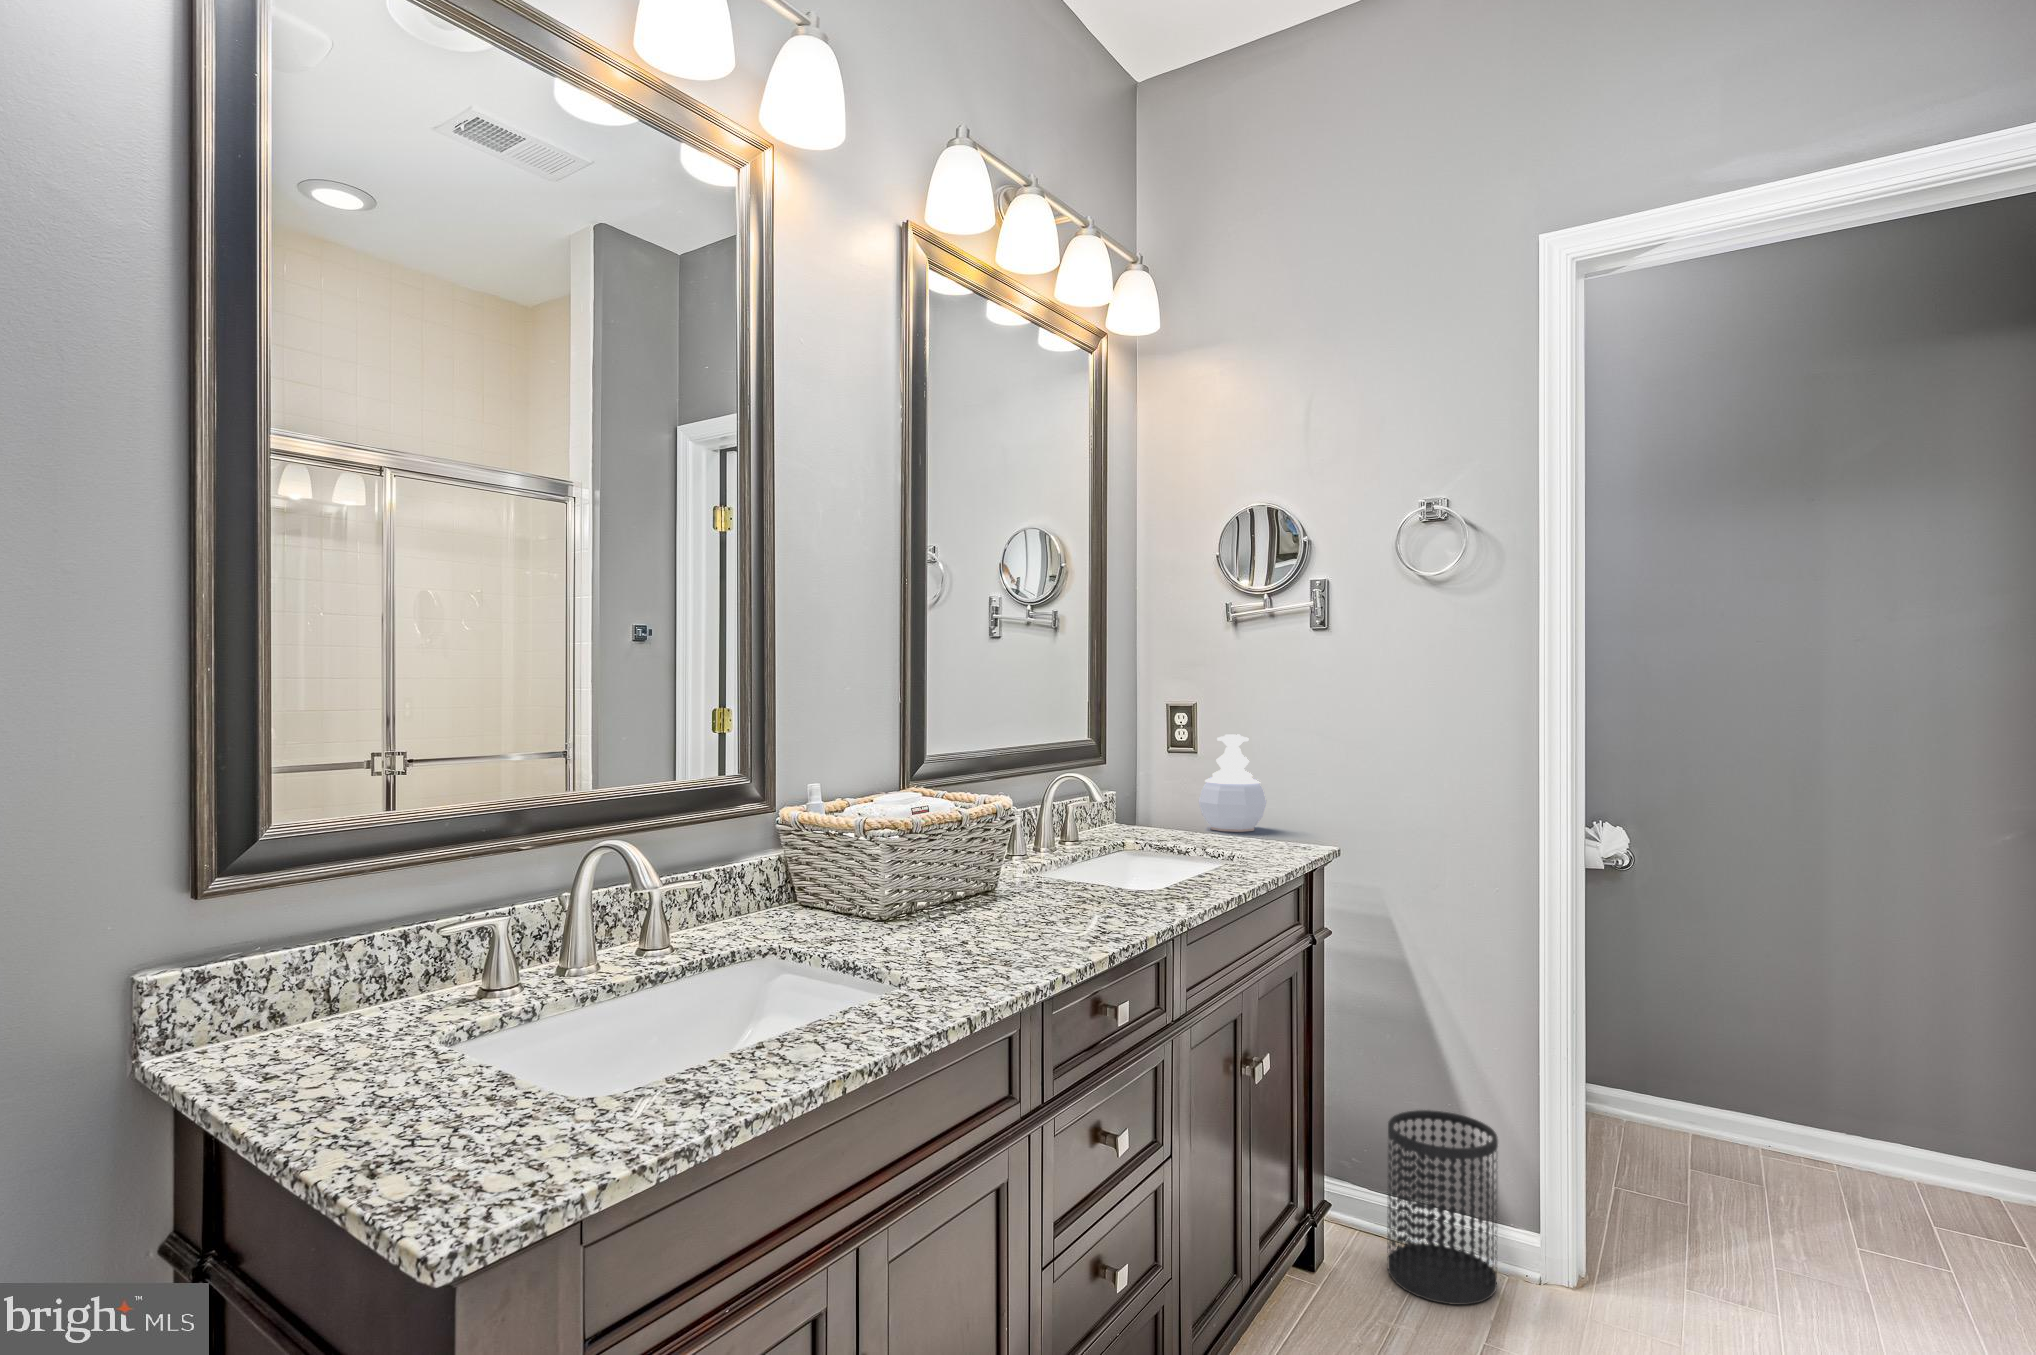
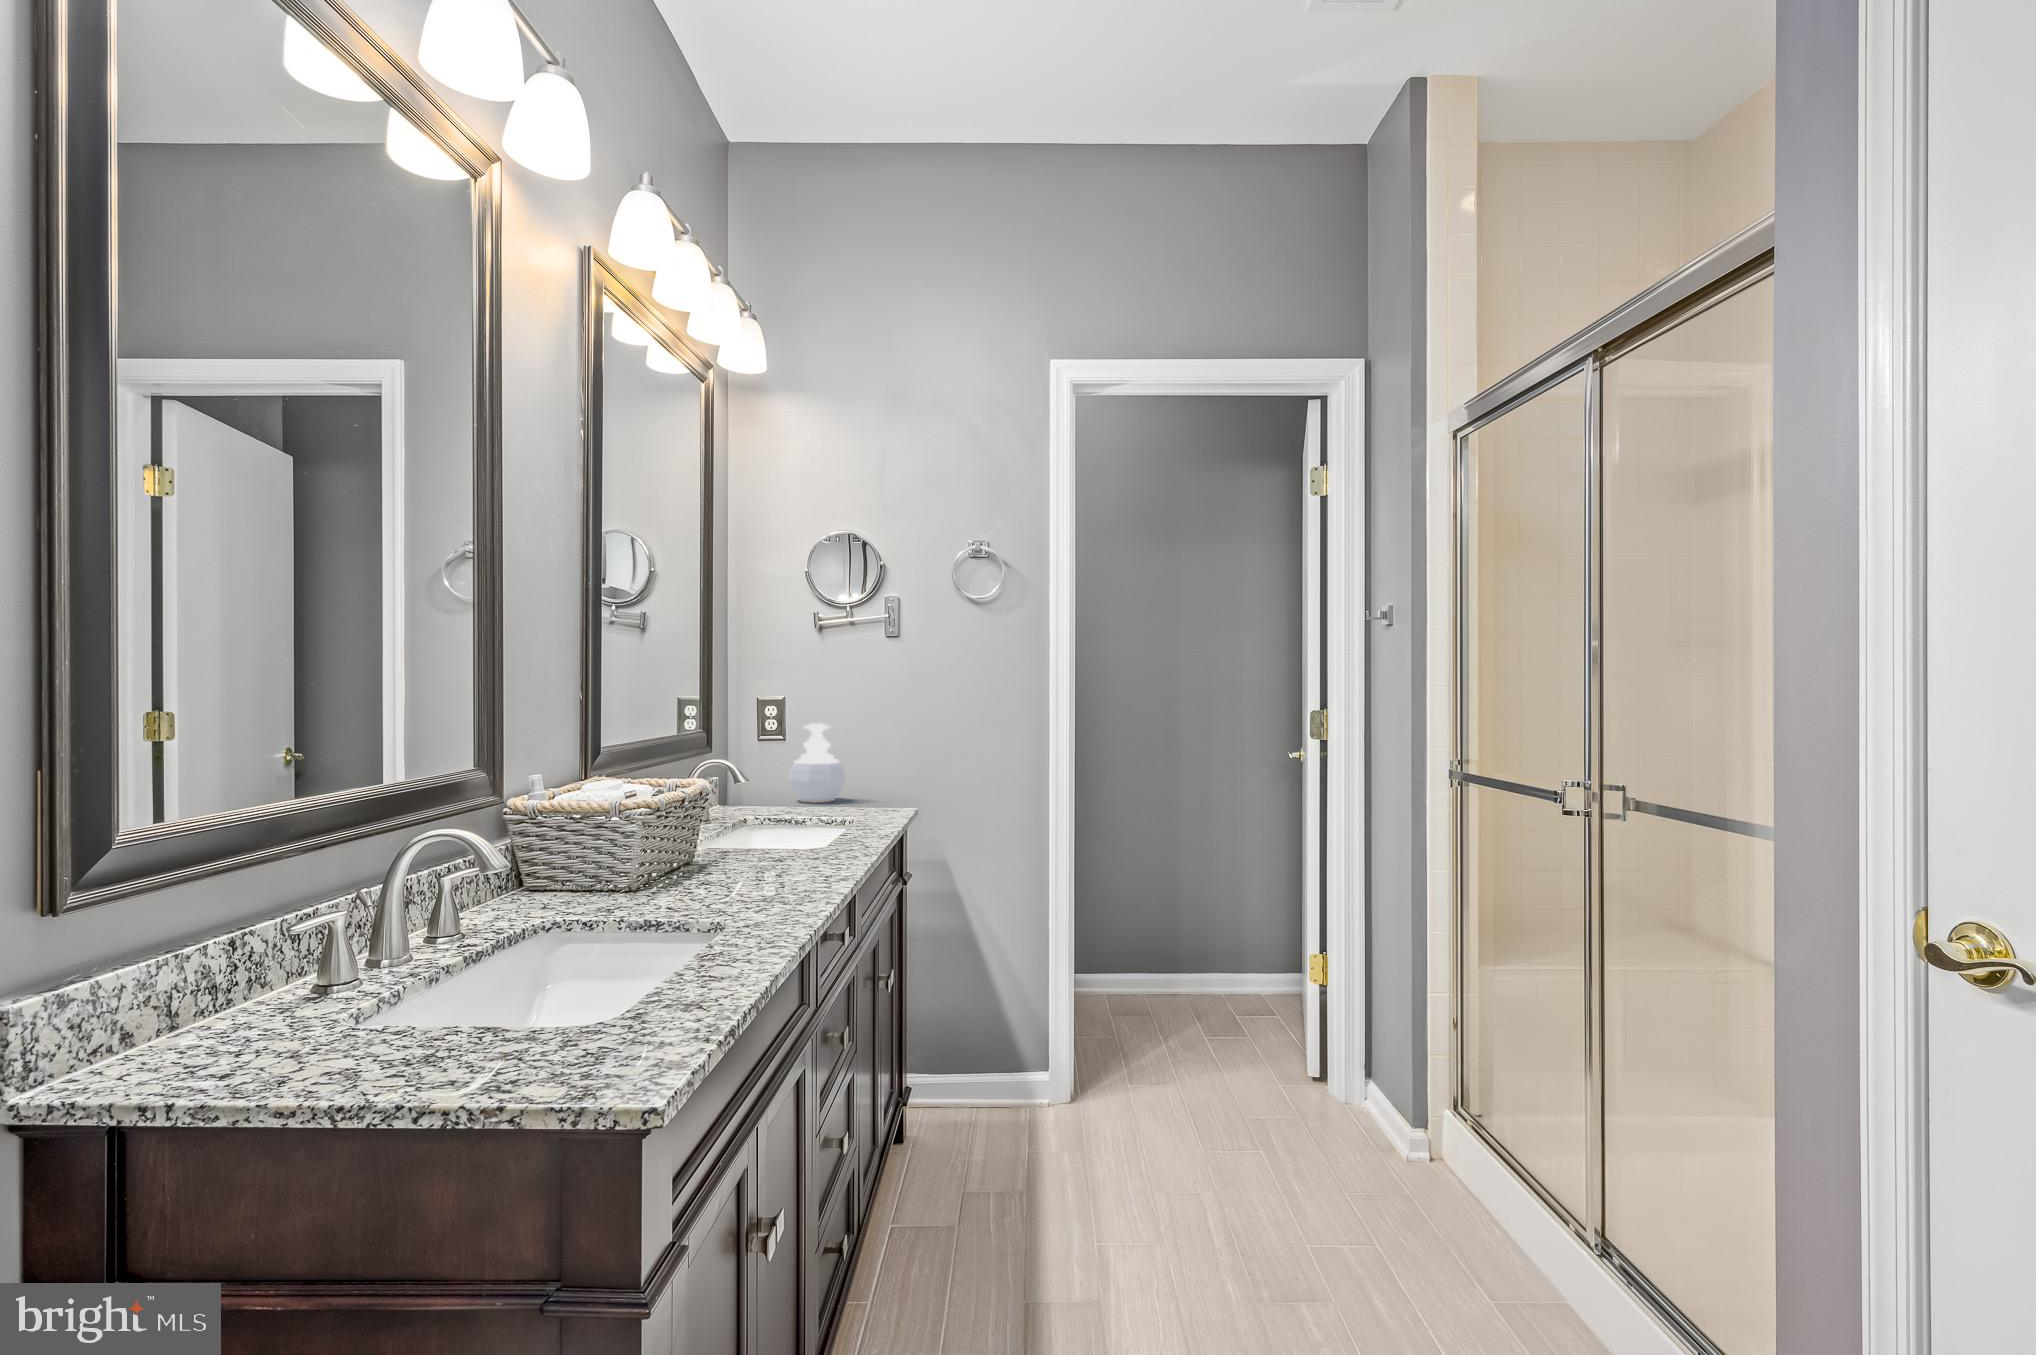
wastebasket: present [1387,1110,1498,1305] -> none [953,999,1029,1138]

